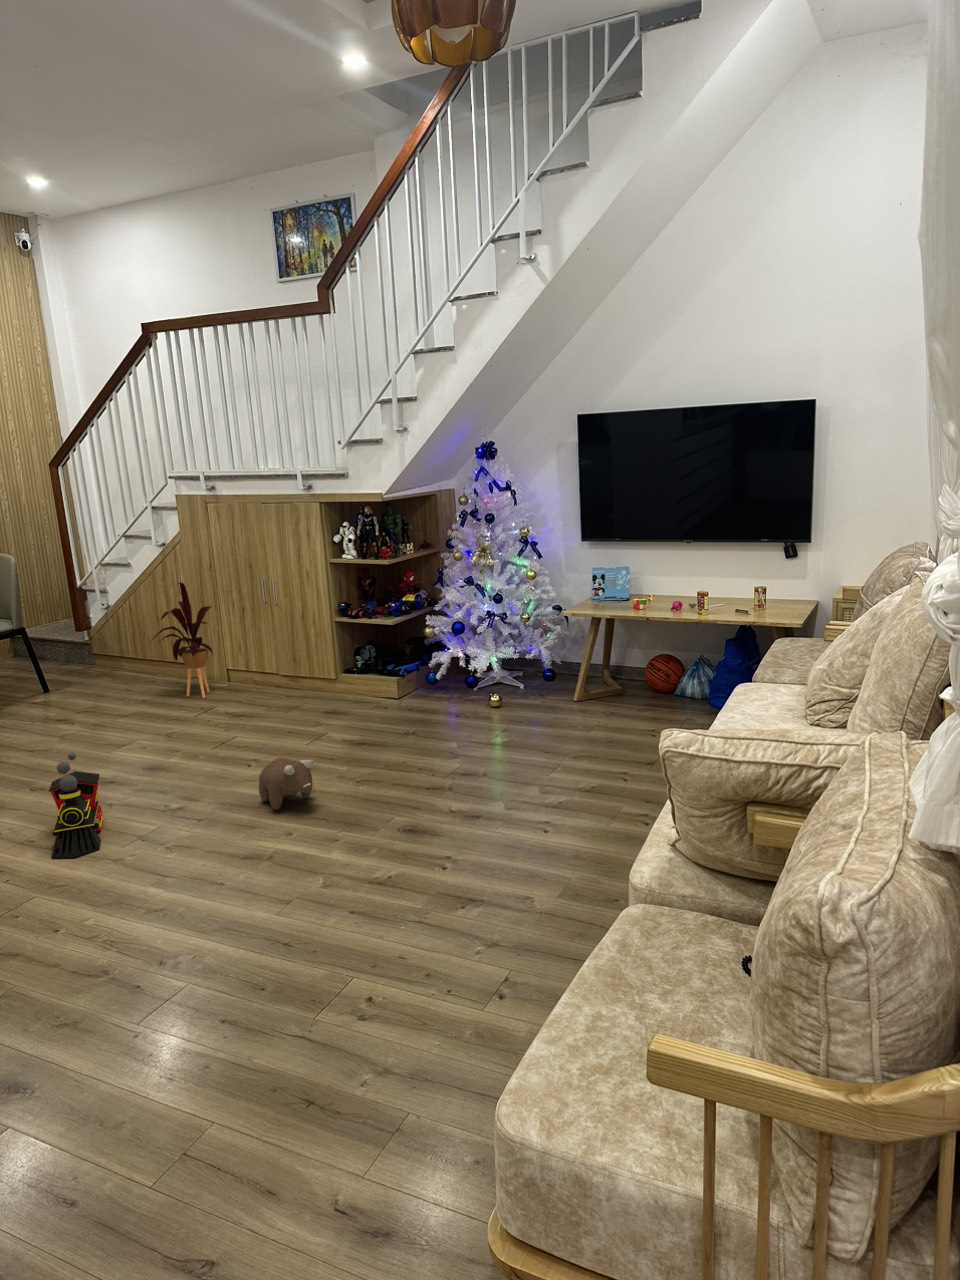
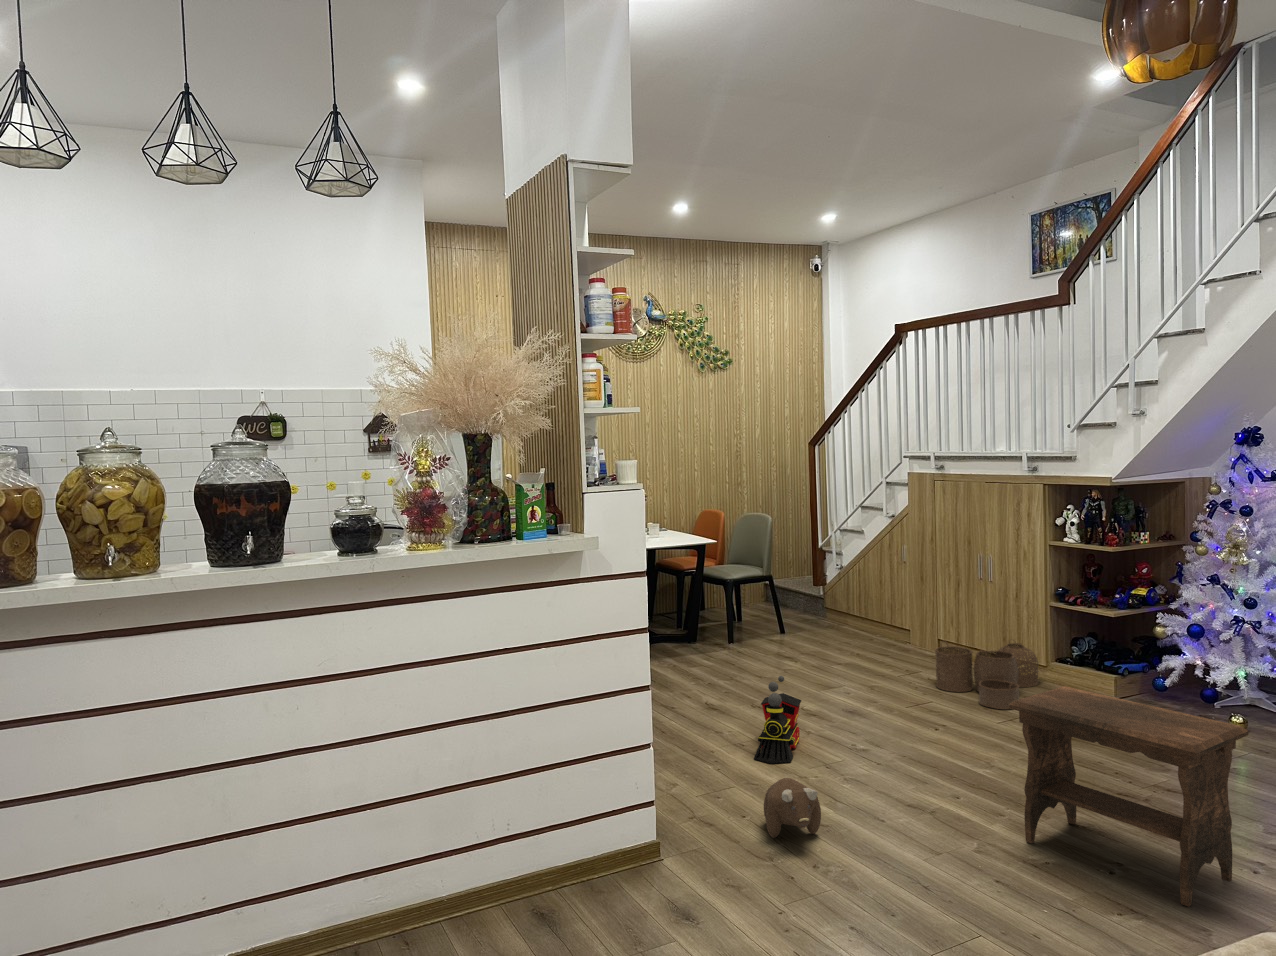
house plant: present [152,582,213,698] -> none [868,549,930,660]
woven basket: none [233,660,332,732] -> present [935,641,1039,709]
footstool: none [341,705,538,880] -> present [1009,686,1249,907]
plush toy: present [259,758,314,810] -> present [764,778,821,838]

